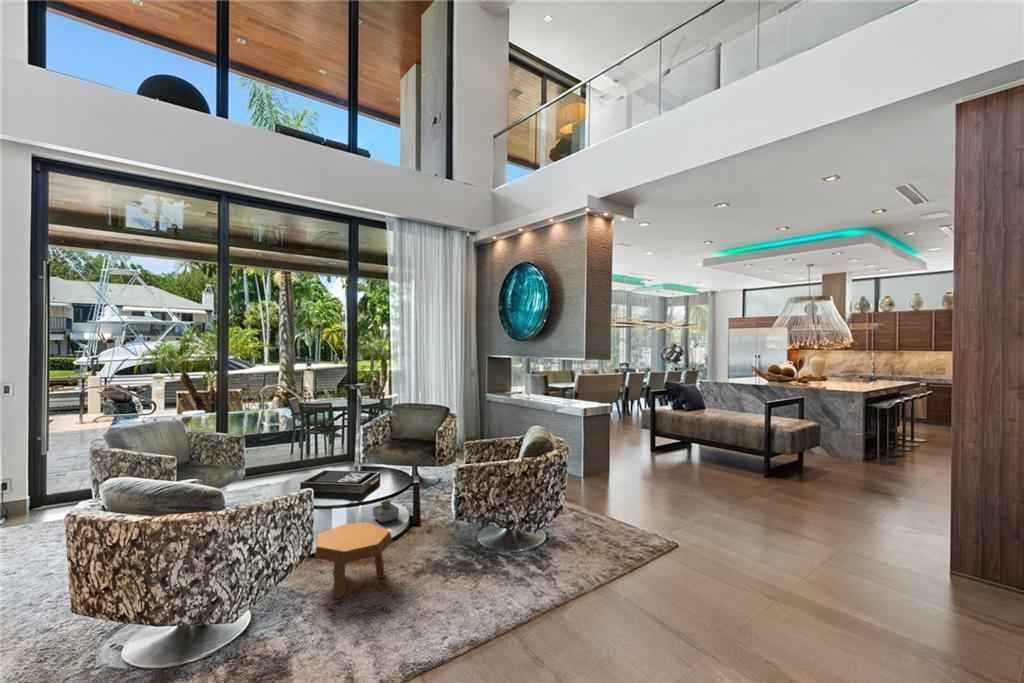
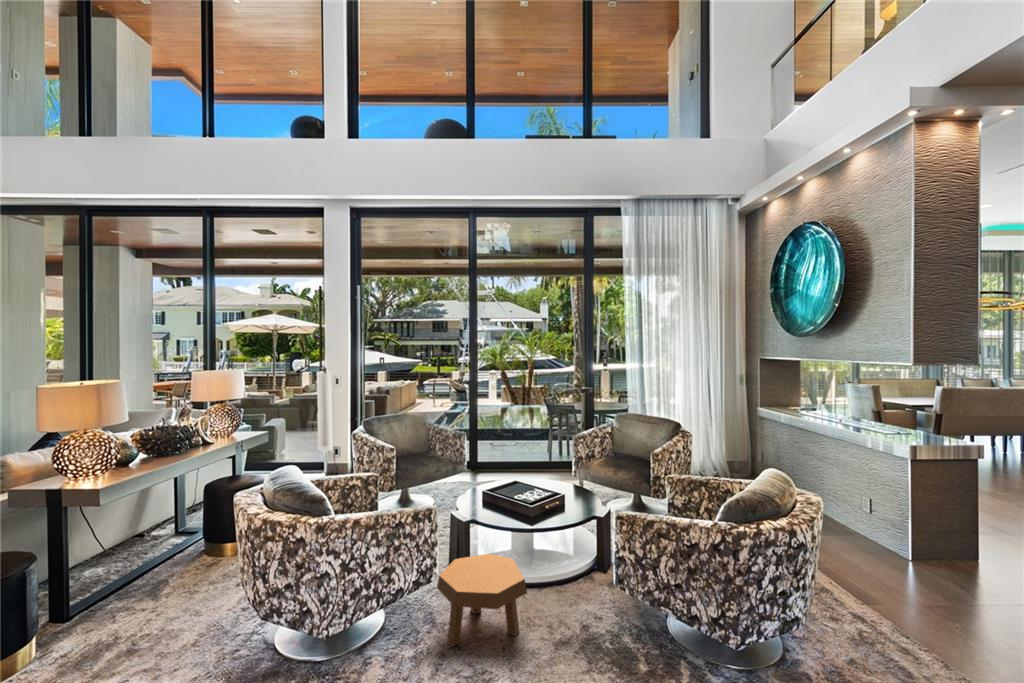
potted plant: present [373,498,399,523] -> none [553,501,579,559]

